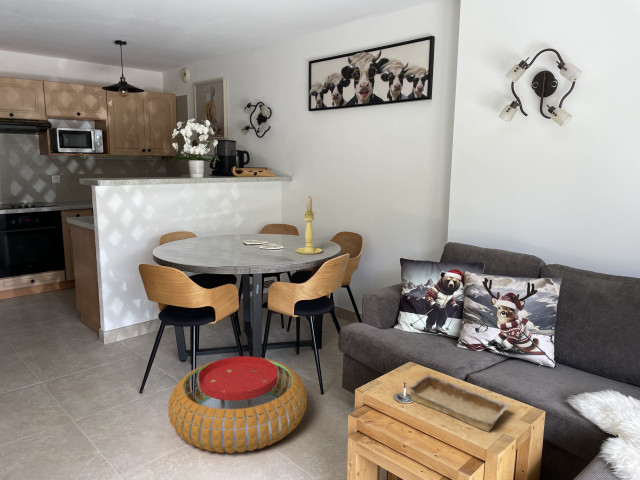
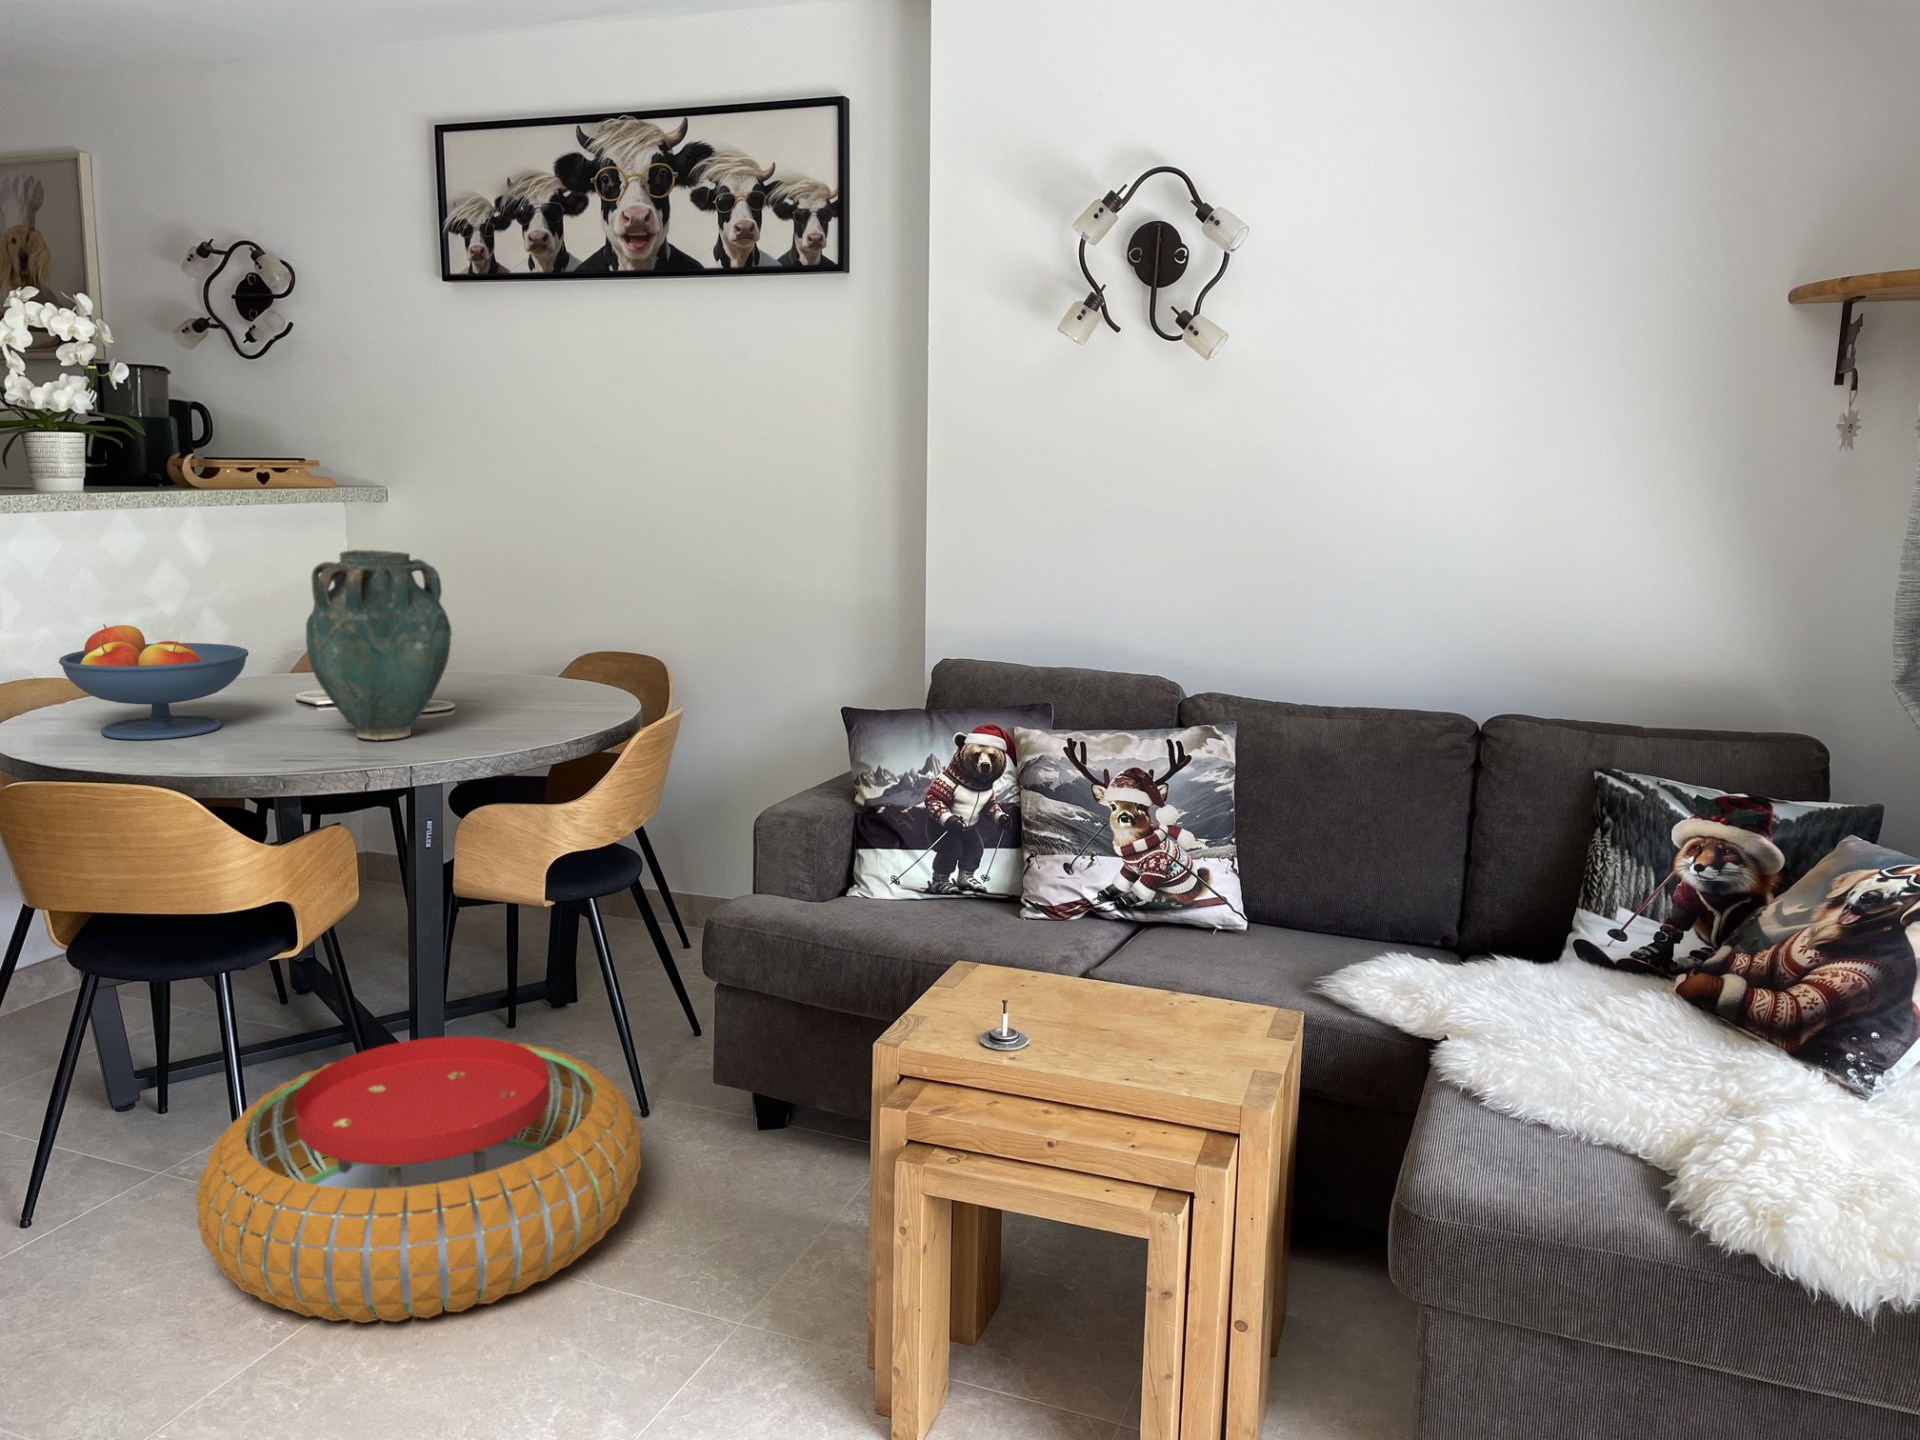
vase: none [228,197,272,258] -> present [306,550,452,740]
candle holder: present [296,197,322,254] -> none [512,543,595,718]
fruit bowl: none [169,217,221,253] -> present [59,624,249,740]
tray: present [407,374,509,432] -> none [1004,966,1234,1055]

